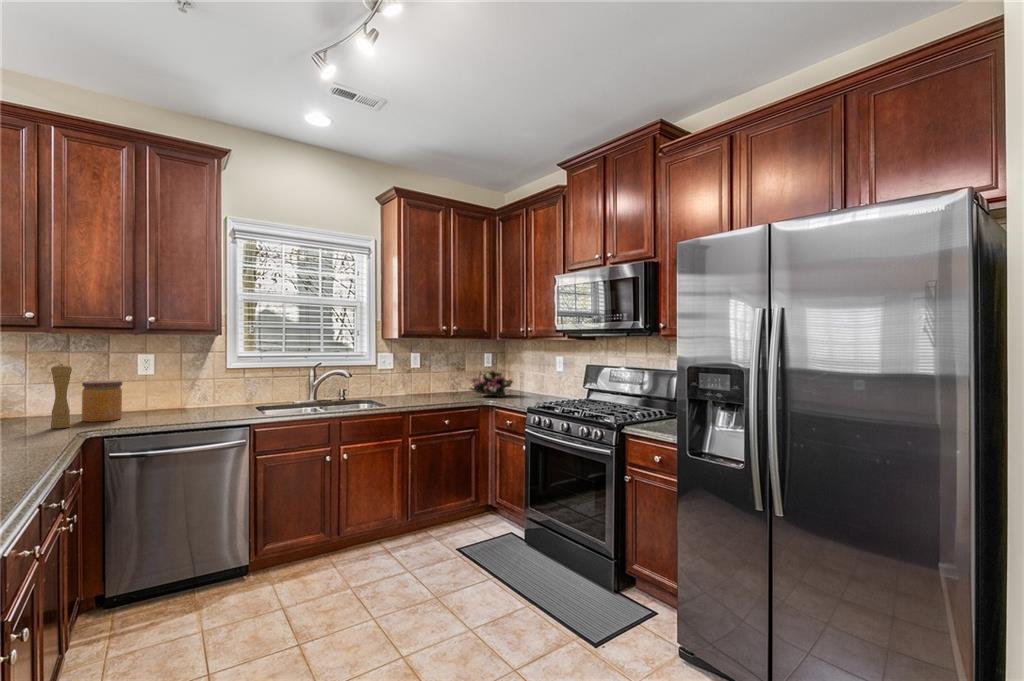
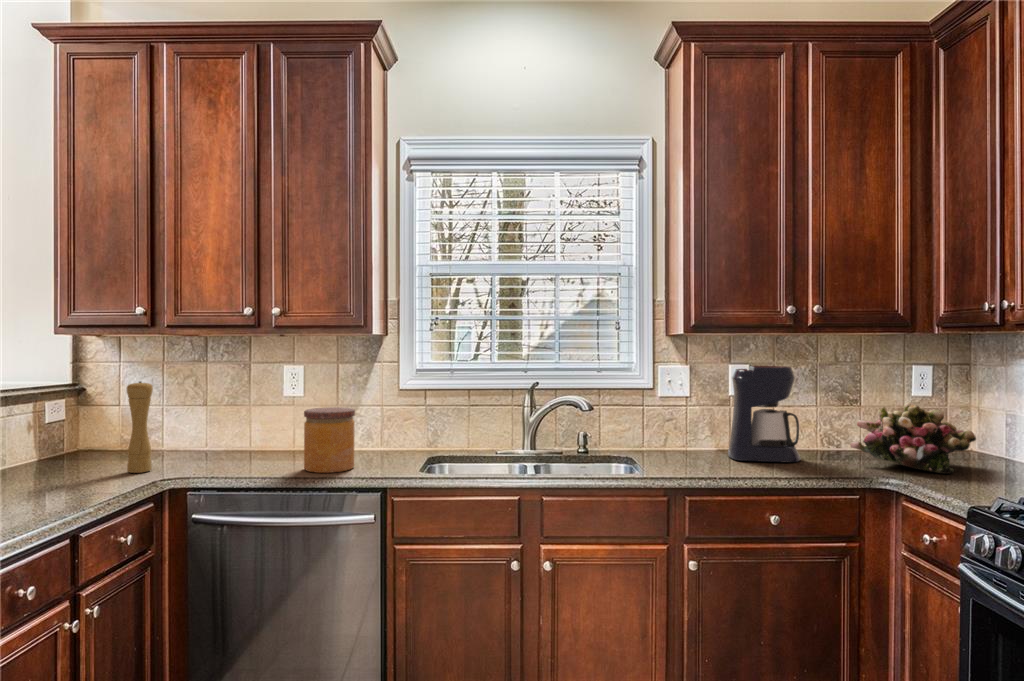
coffee maker: none [414,354,447,399] -> present [728,366,800,462]
jar: present [82,381,122,422] -> present [304,407,355,473]

